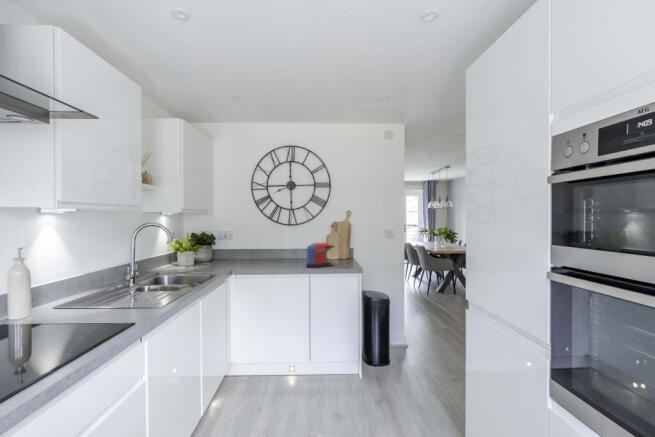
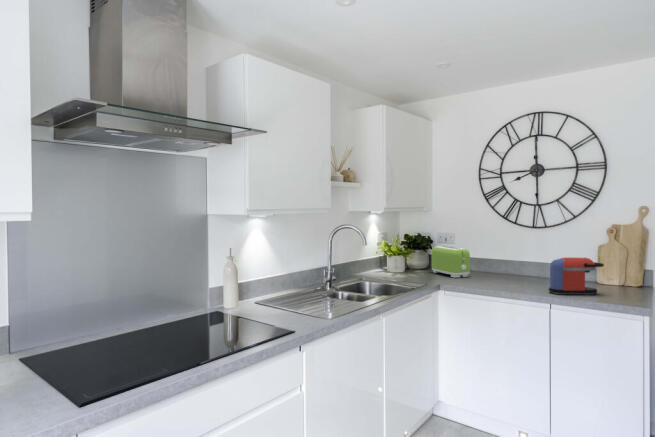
toaster: none [217,241,248,264] -> present [431,246,470,278]

